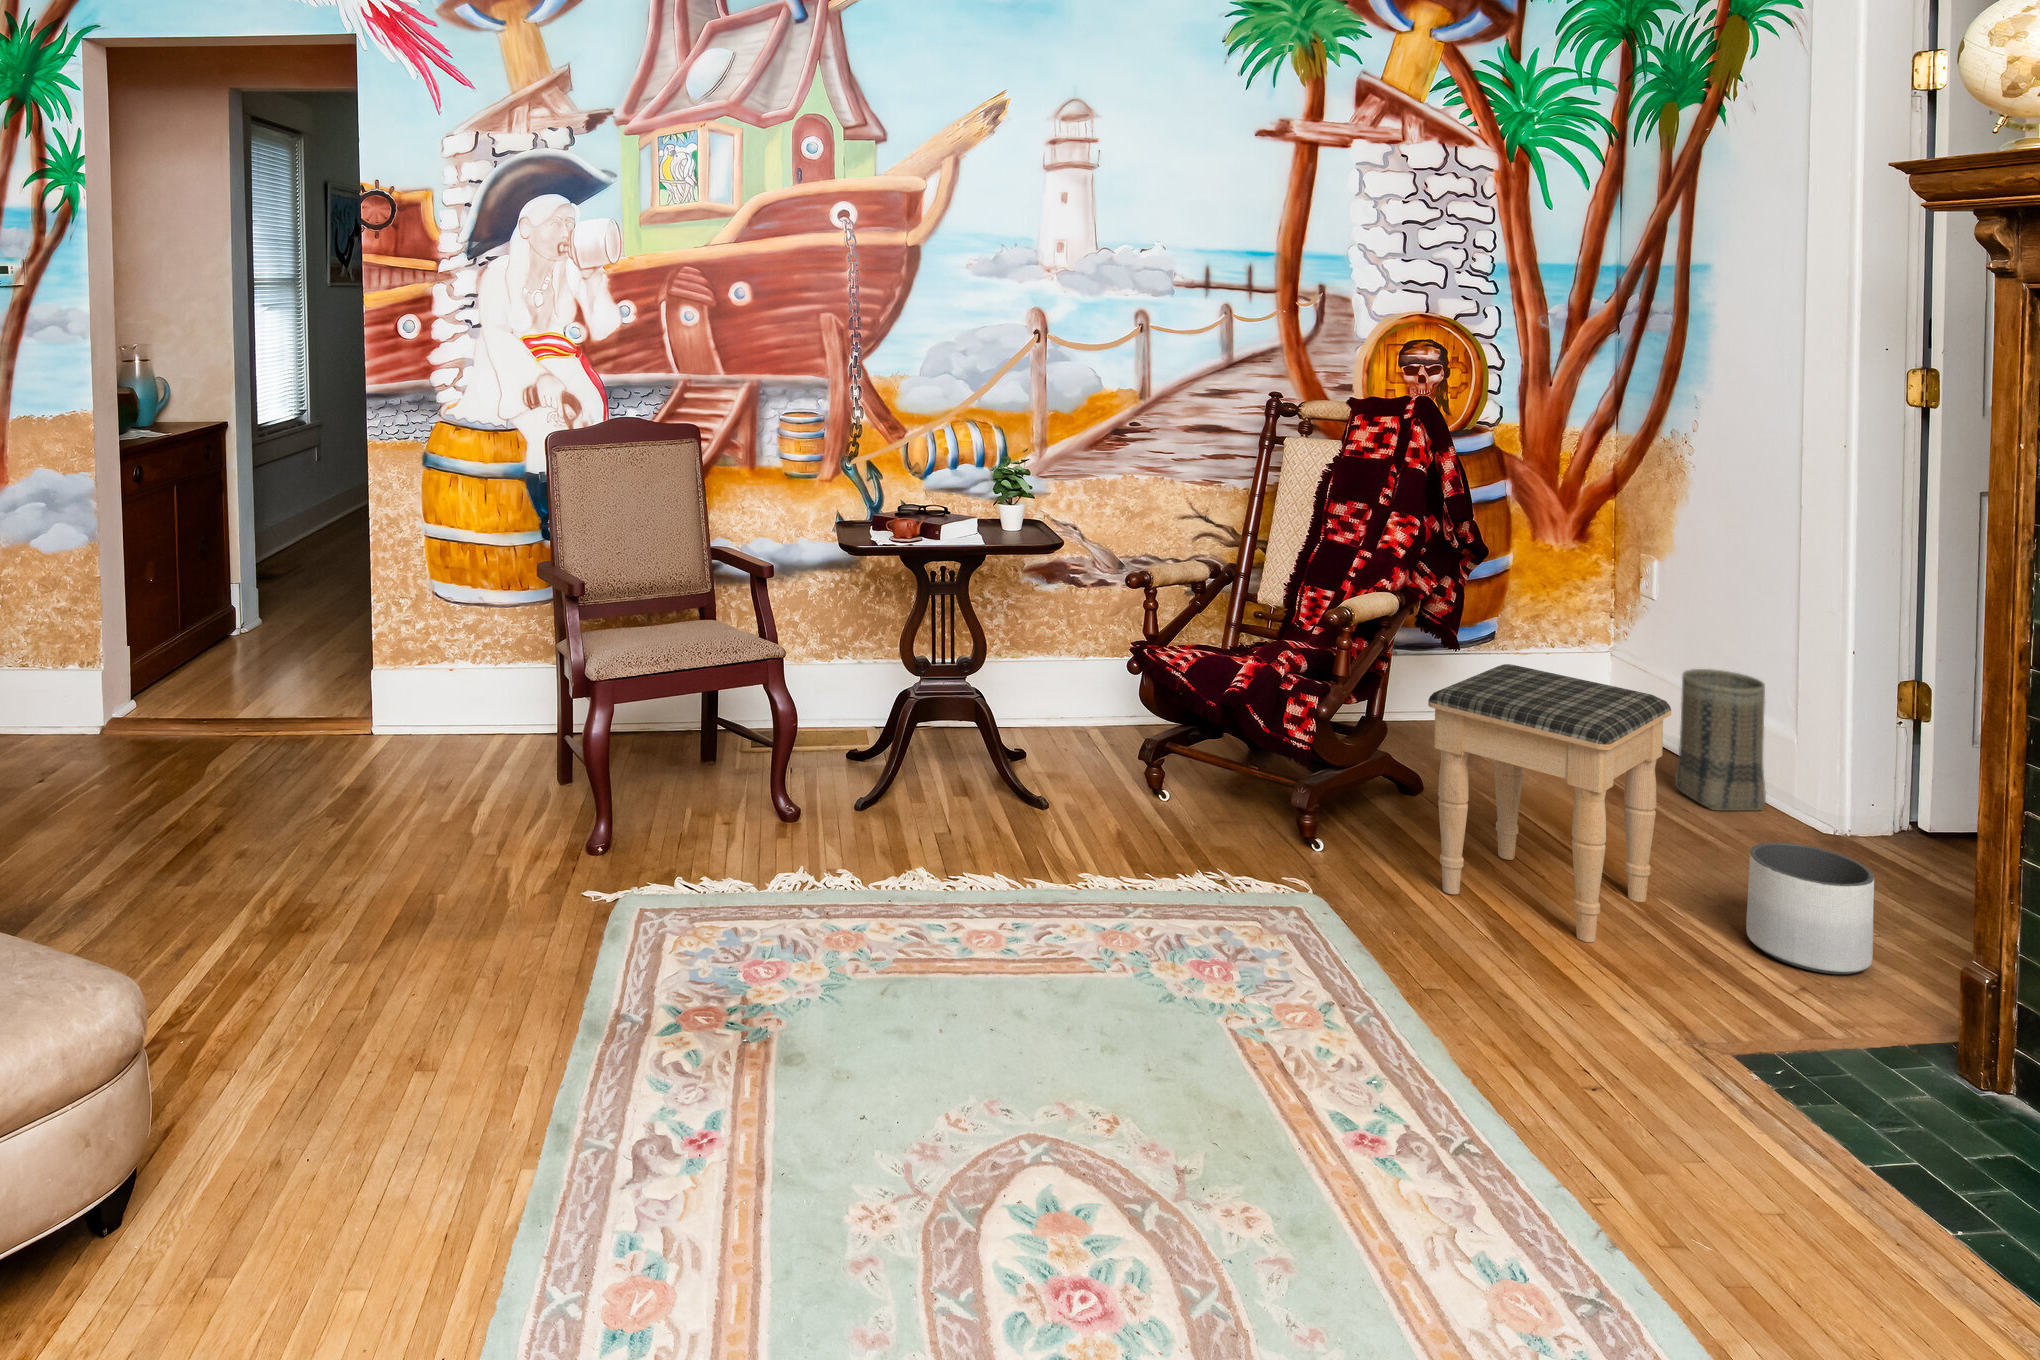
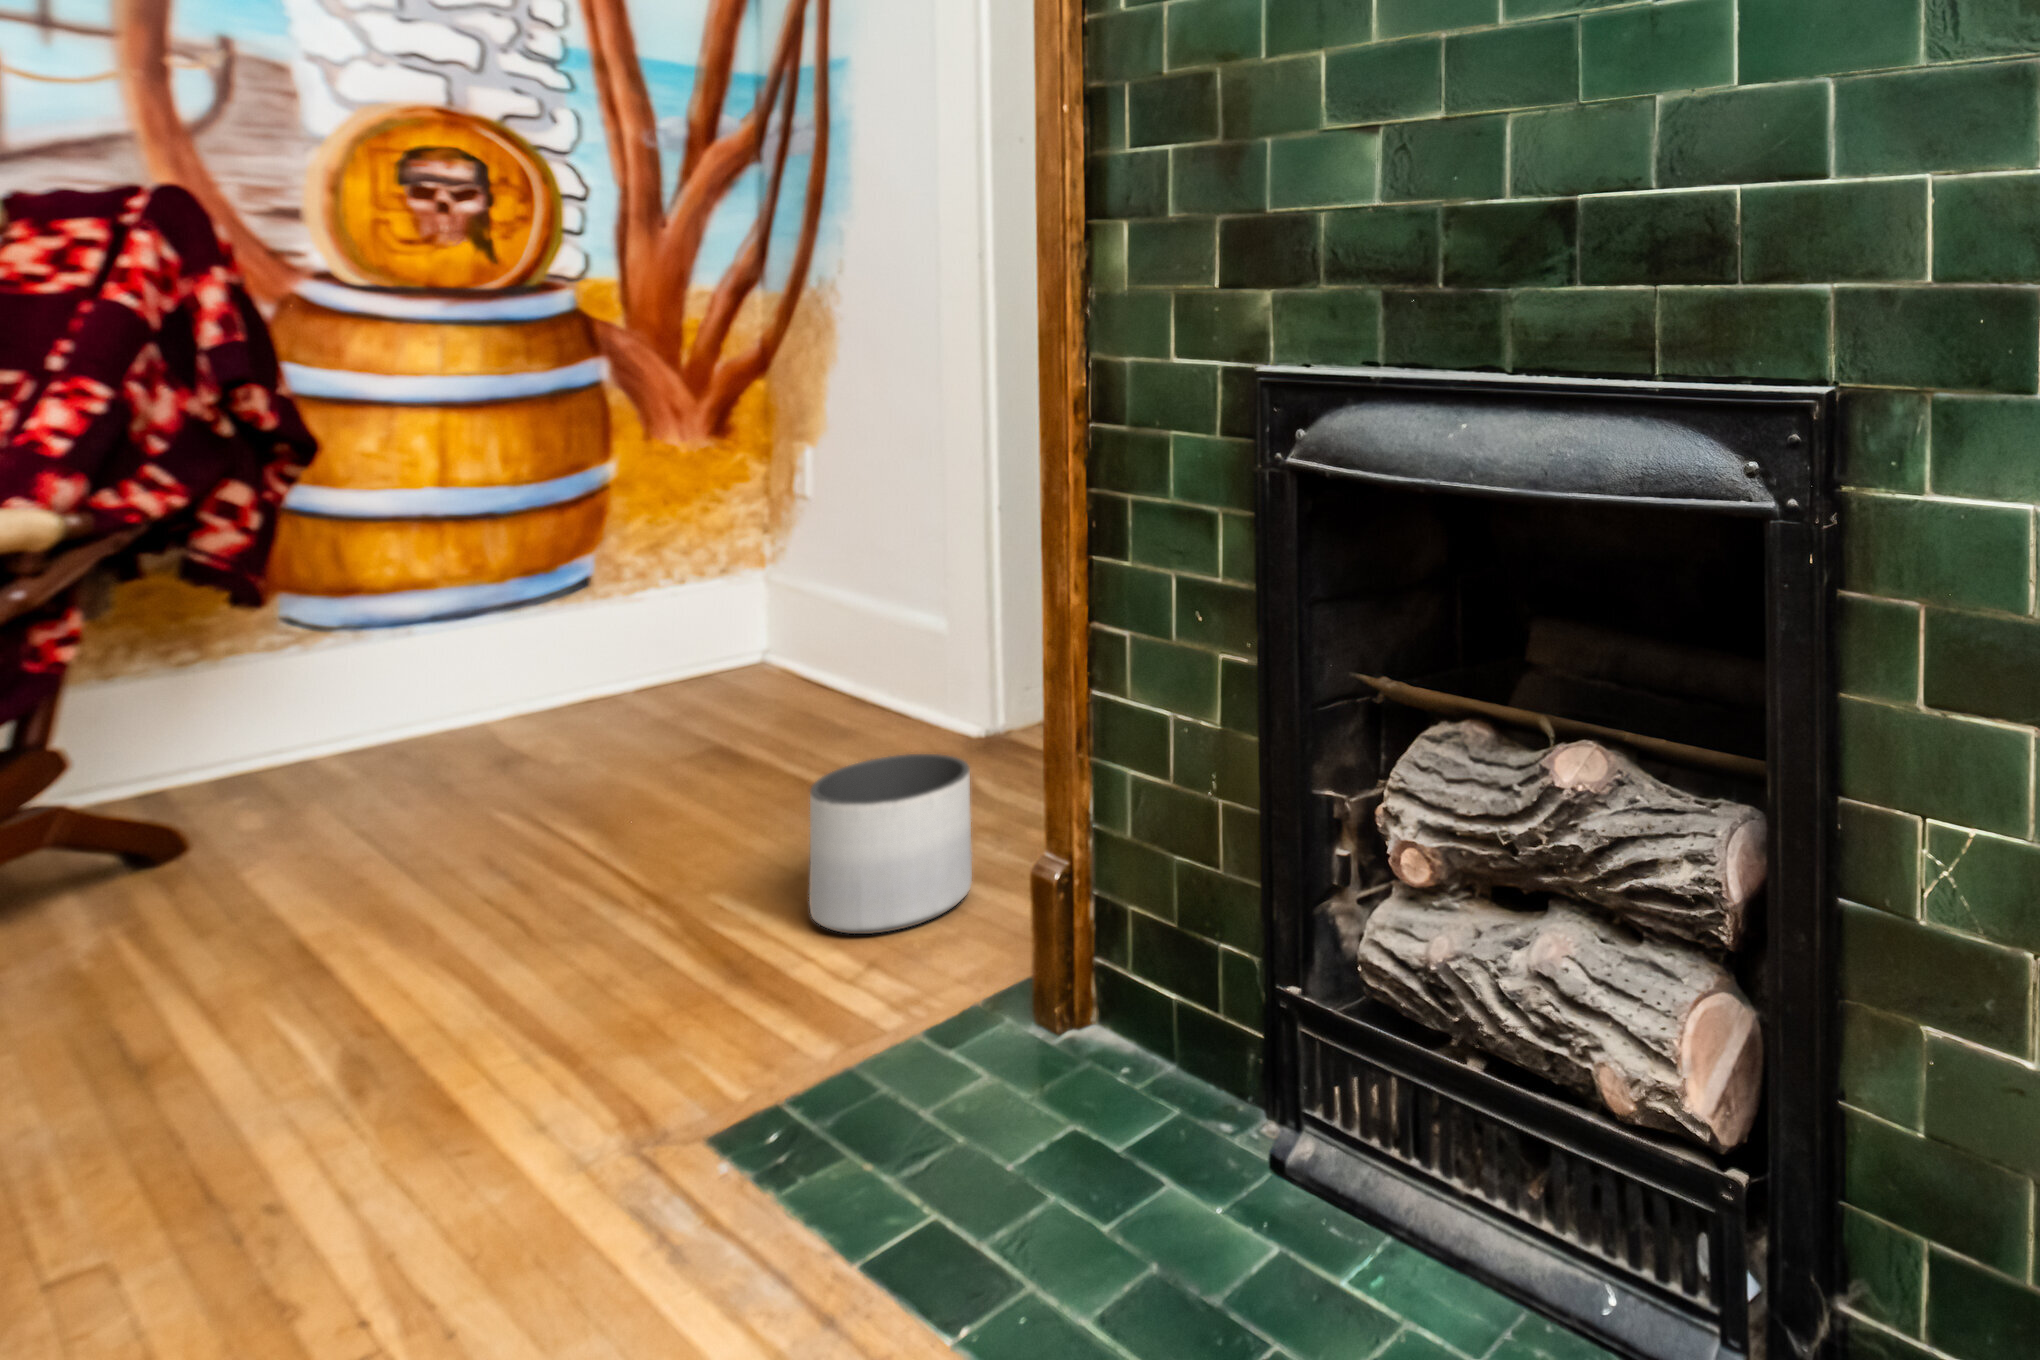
footstool: present [1428,664,1671,942] -> none [204,589,710,1032]
basket: present [1675,669,1766,811] -> none [812,566,920,749]

